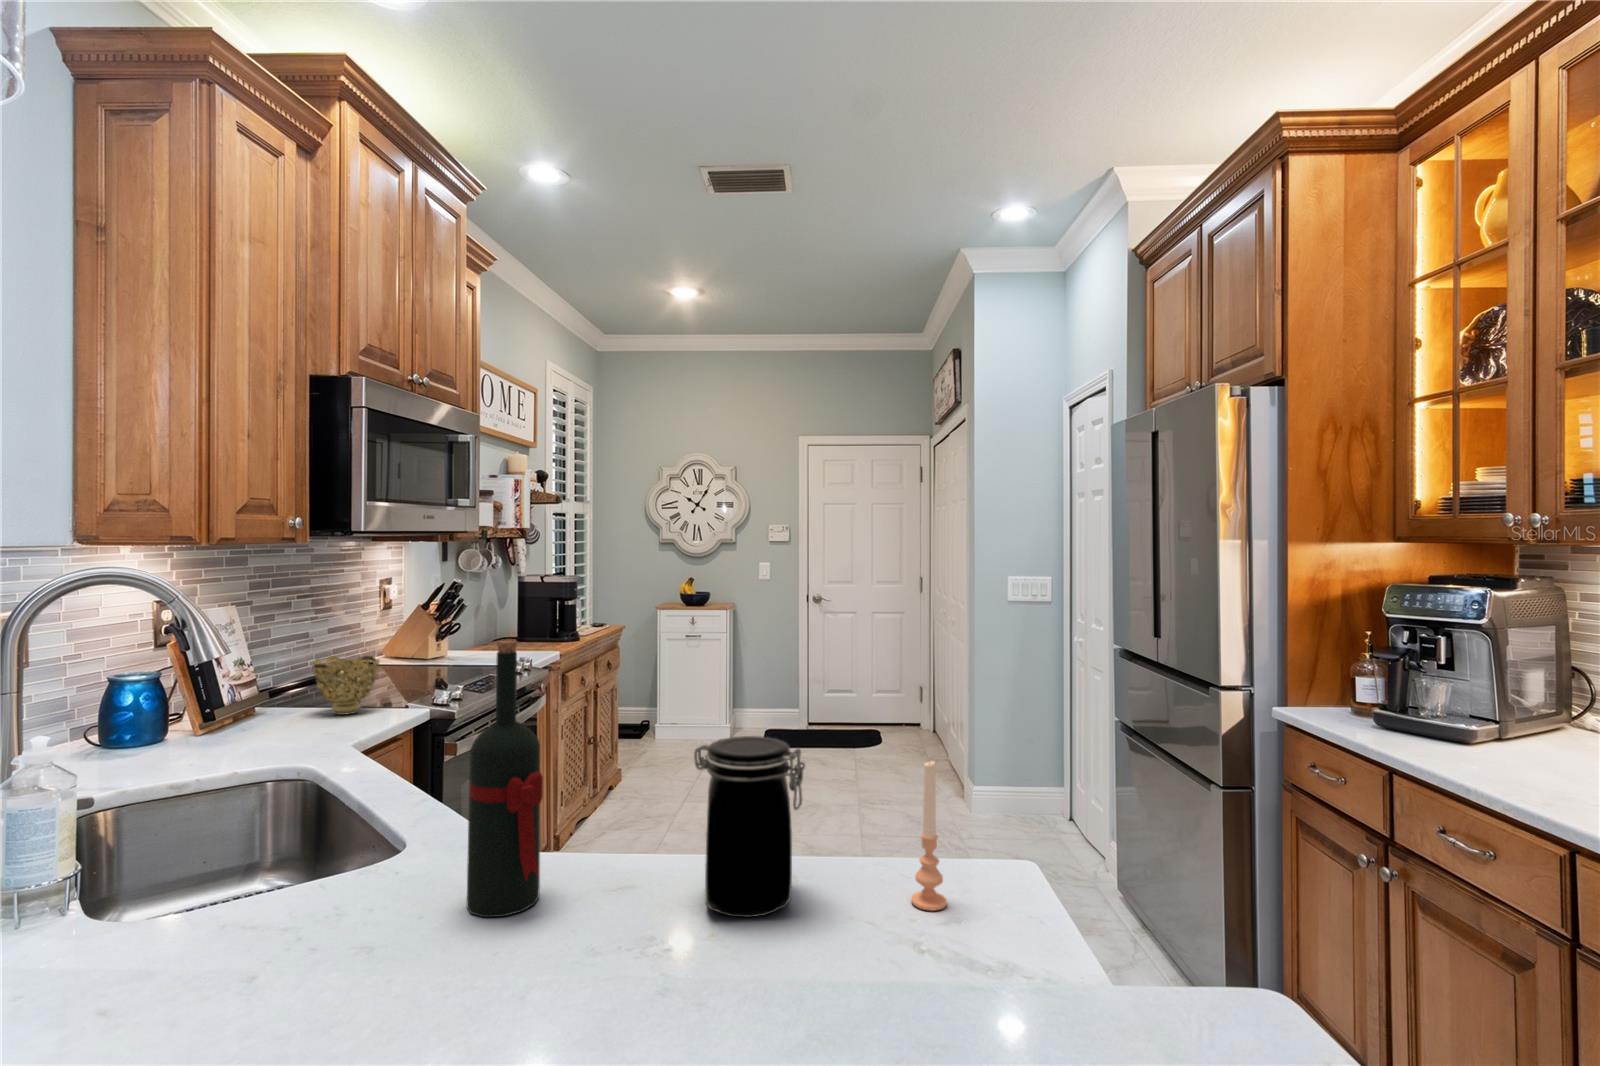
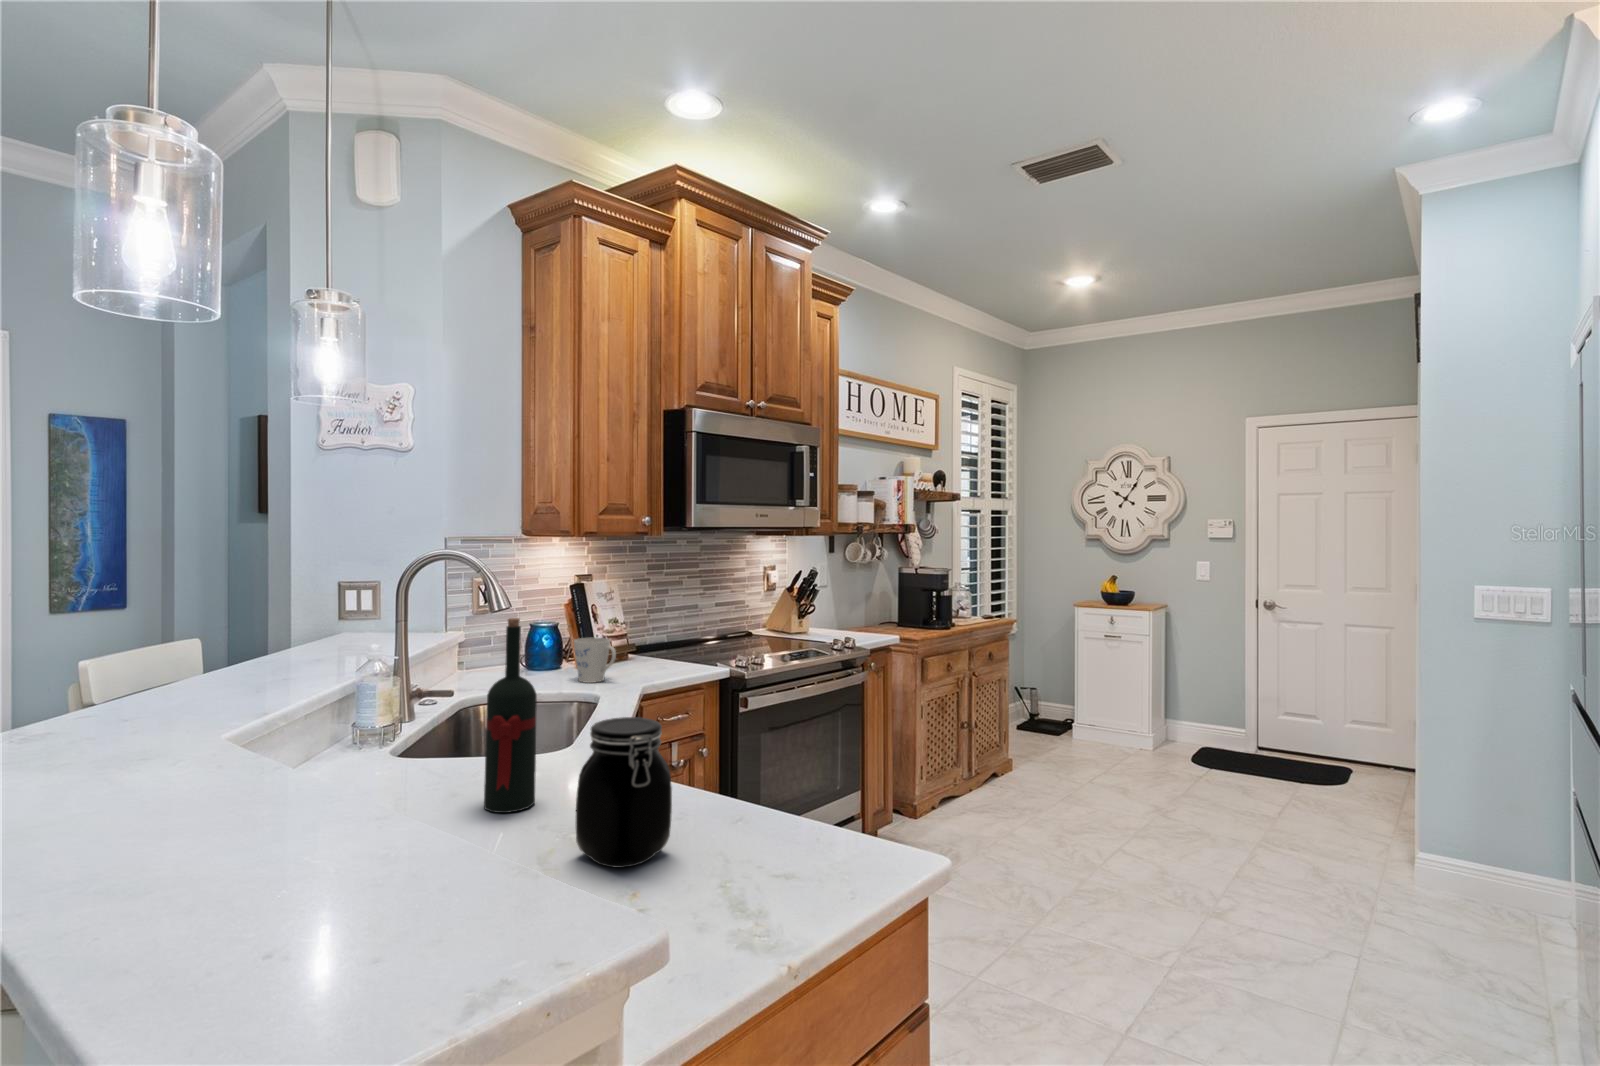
decorative bowl: present [312,656,380,715] -> none [655,622,699,667]
mug: none [229,685,307,752] -> present [574,638,616,683]
candle: present [911,761,947,911] -> none [715,771,749,915]

